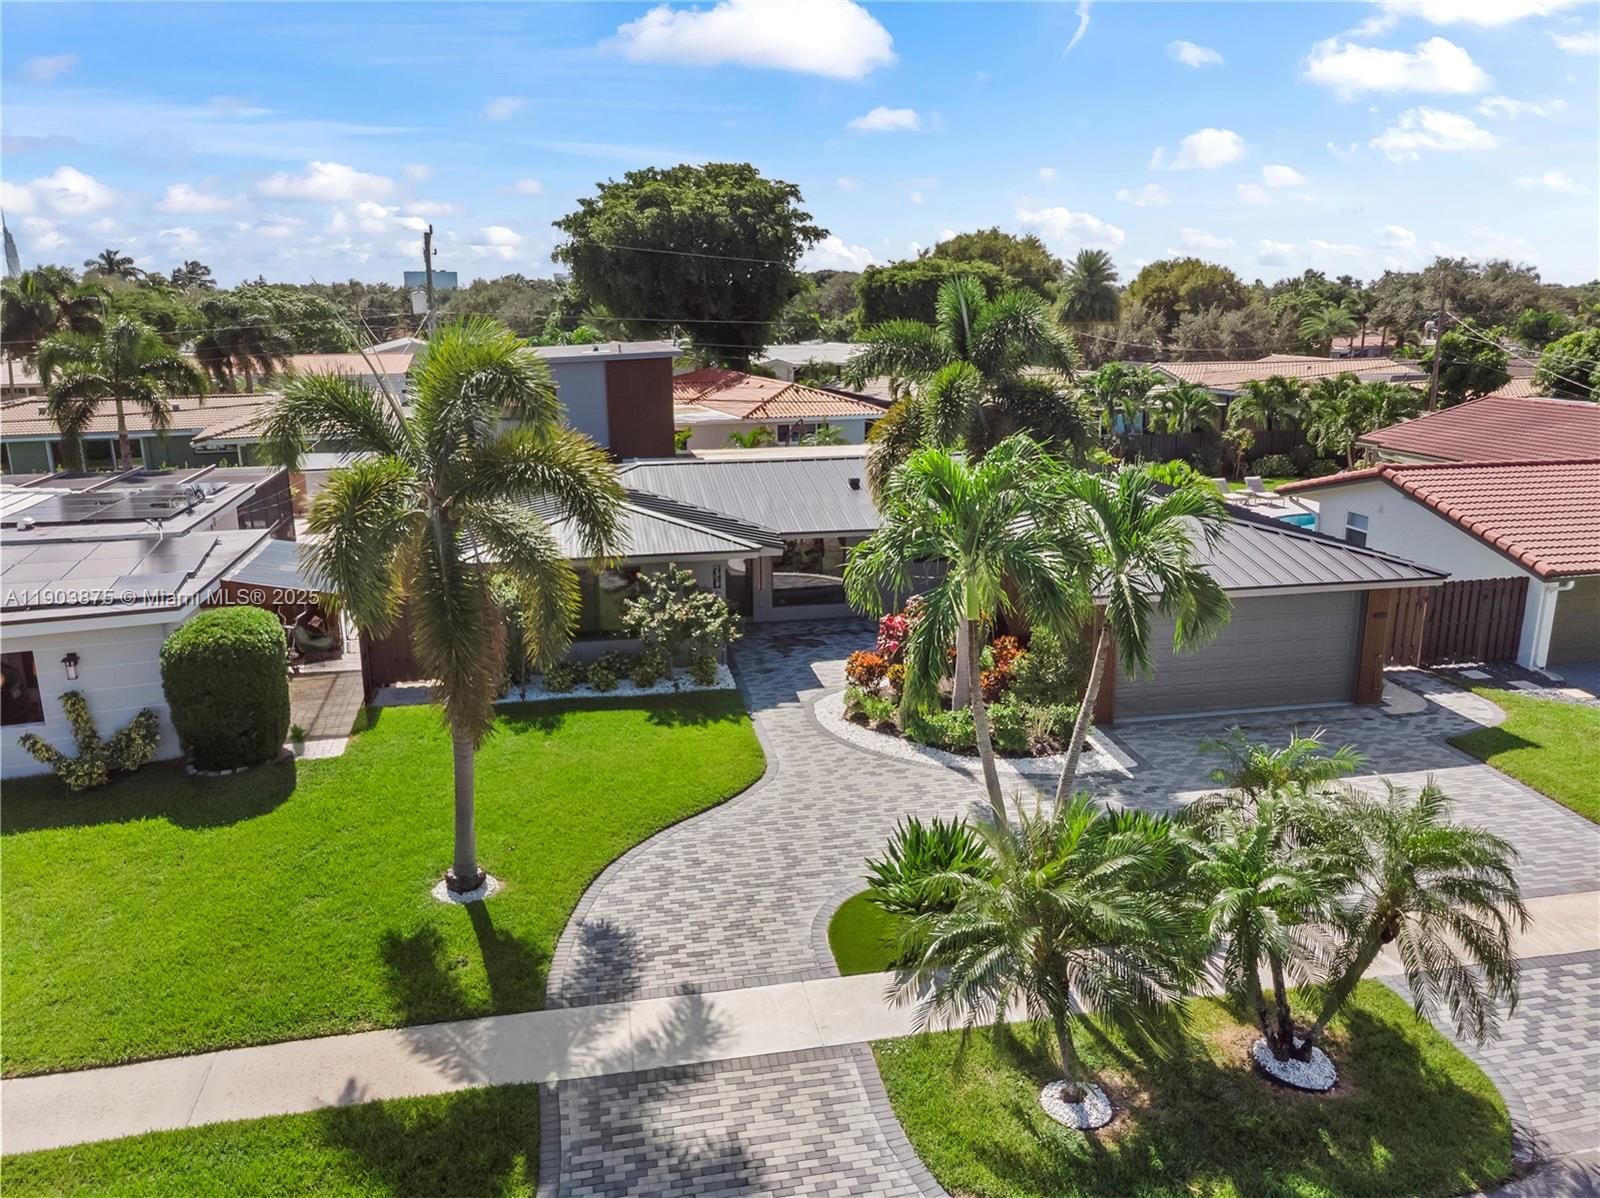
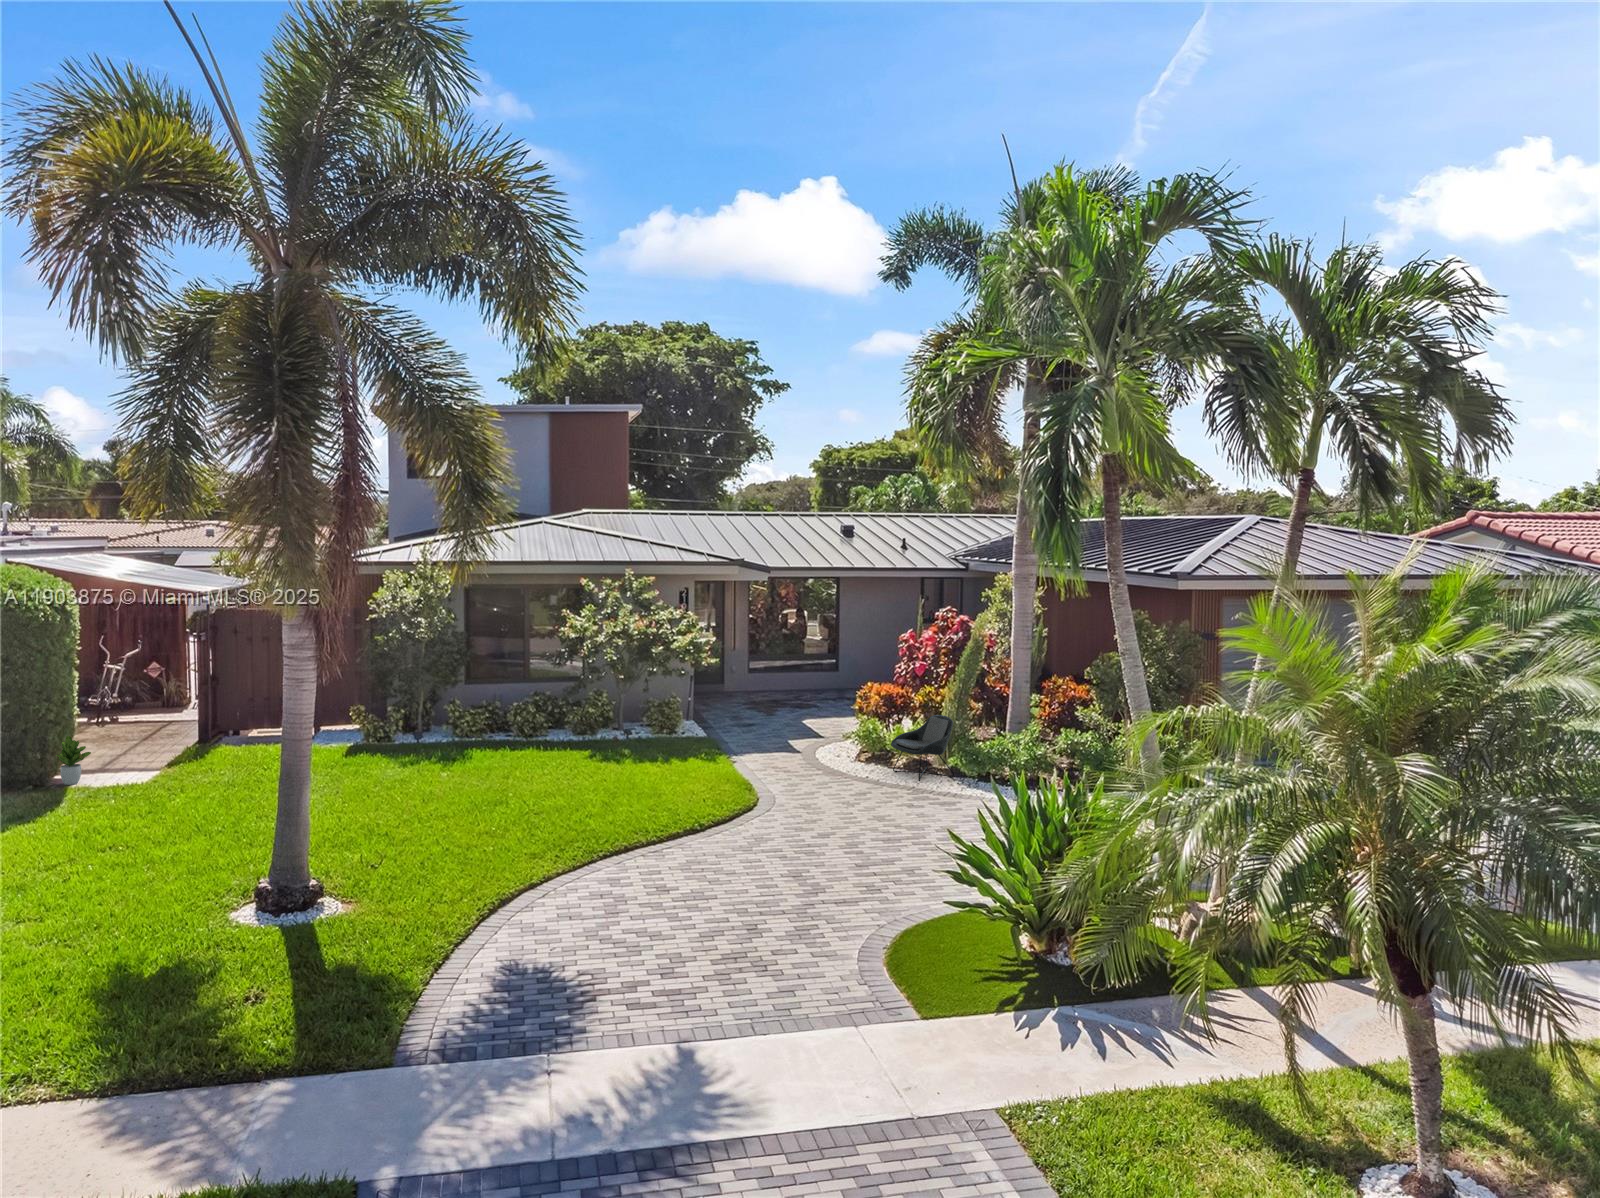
lounge chair: present [292,626,333,667] -> present [891,715,954,781]

